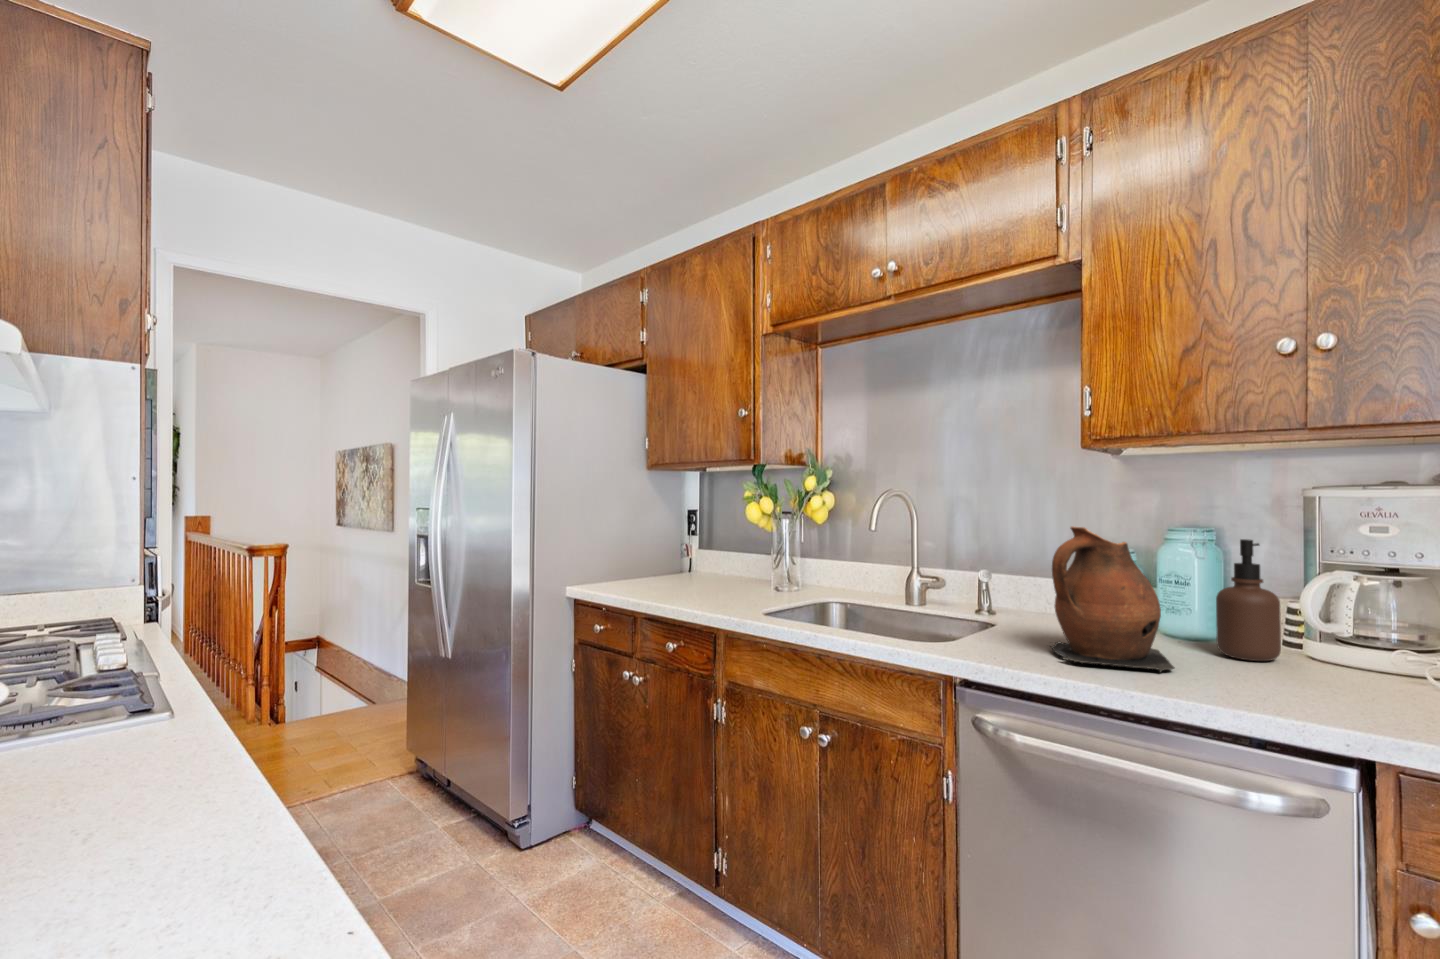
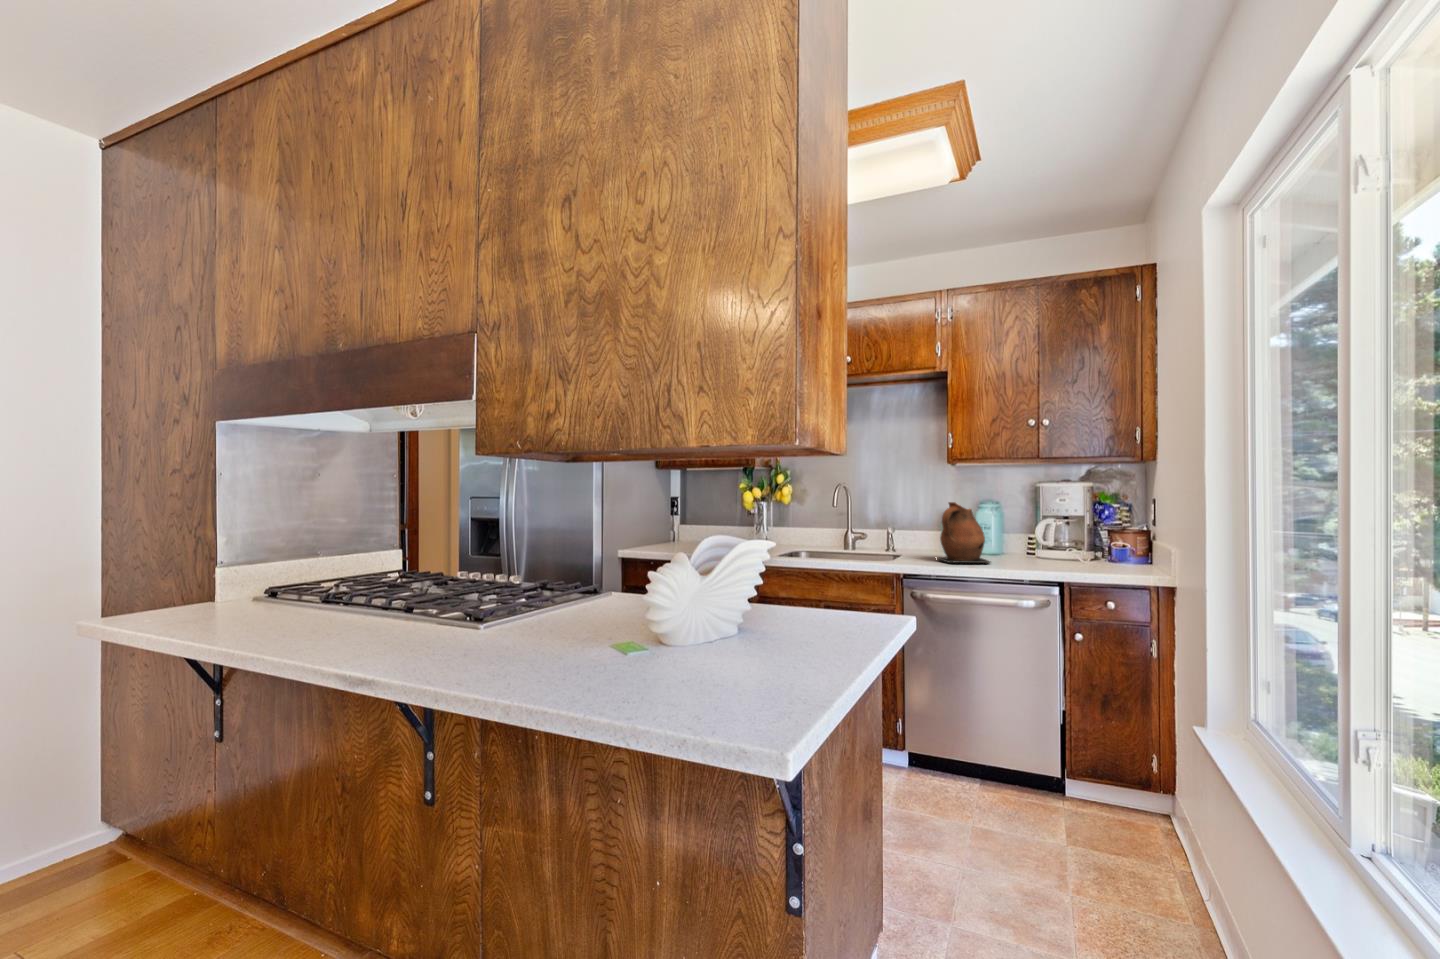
soap dispenser: present [1216,539,1281,661] -> none [1004,506,1028,559]

